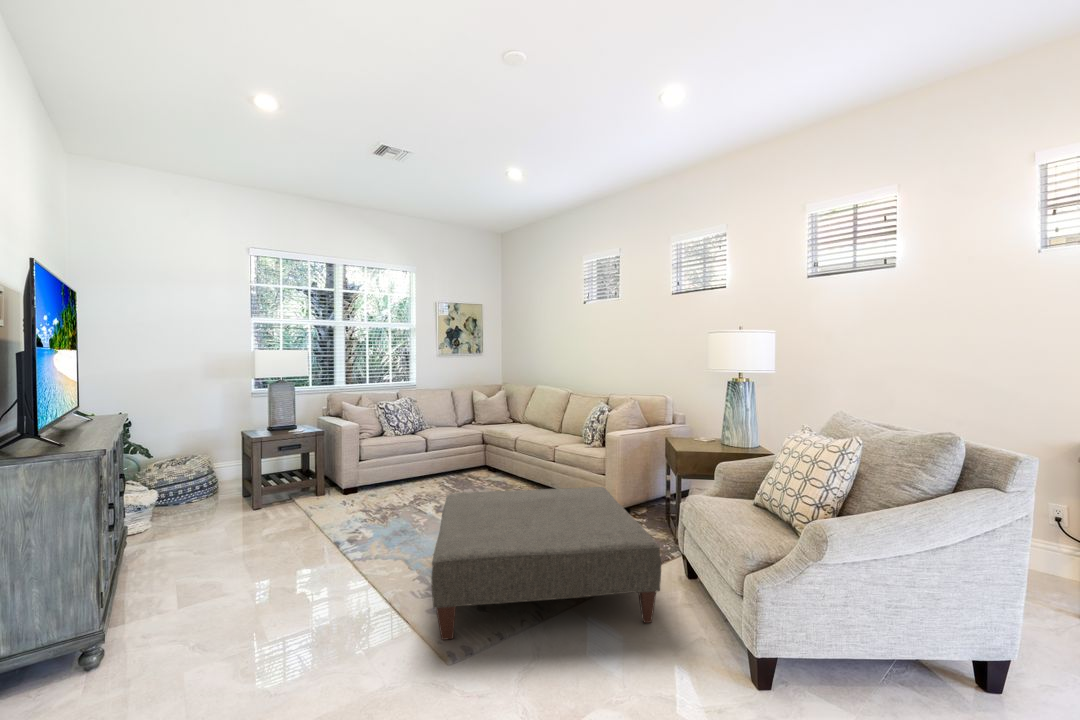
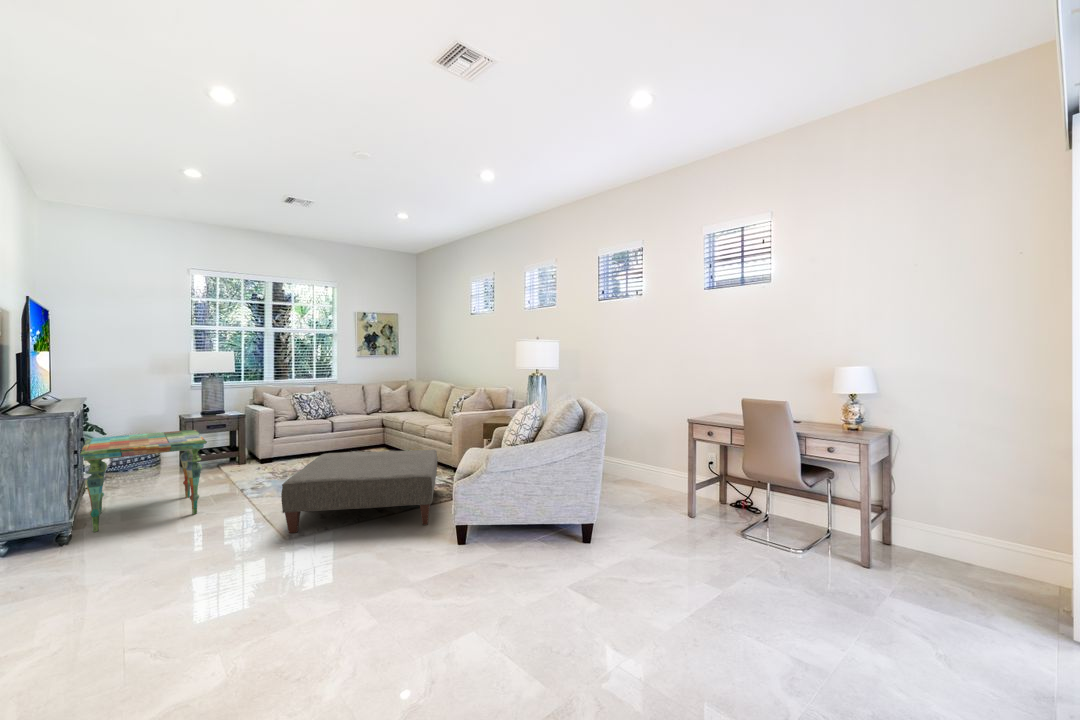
side table: none [117,459,300,630] -> present [80,430,207,532]

